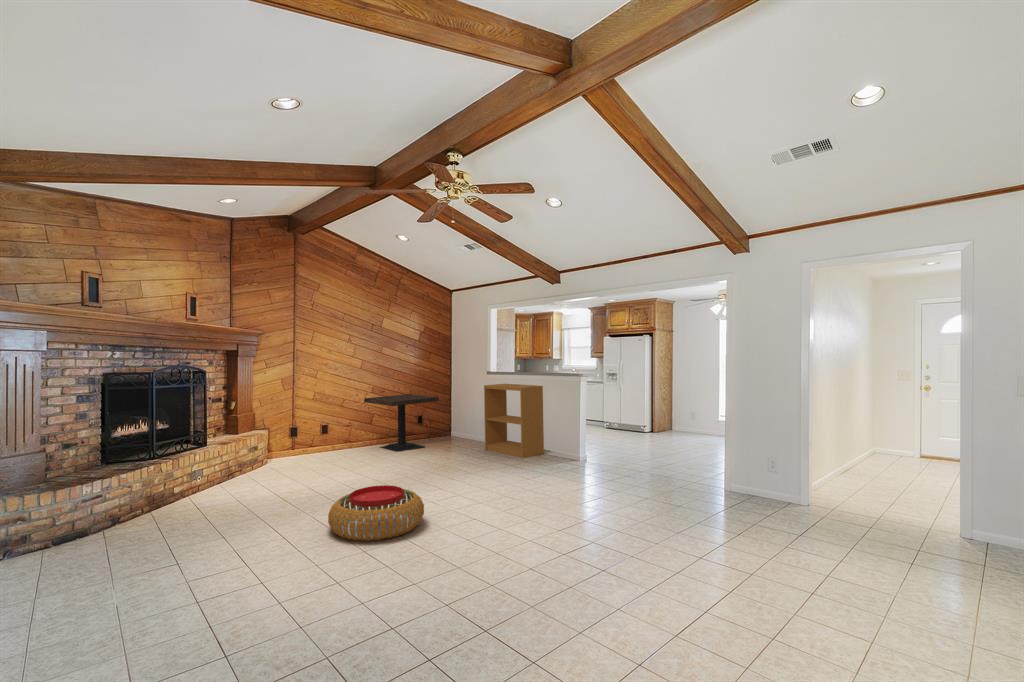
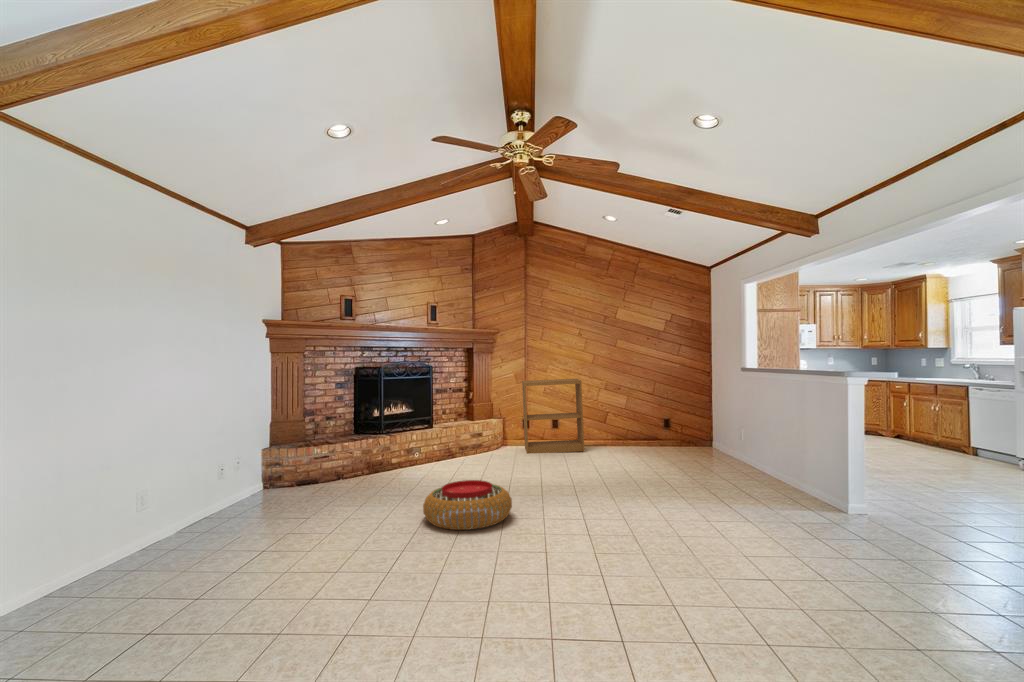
bookshelf: present [484,384,544,458] -> present [522,379,584,454]
side table: present [364,394,439,452] -> none [597,392,669,455]

